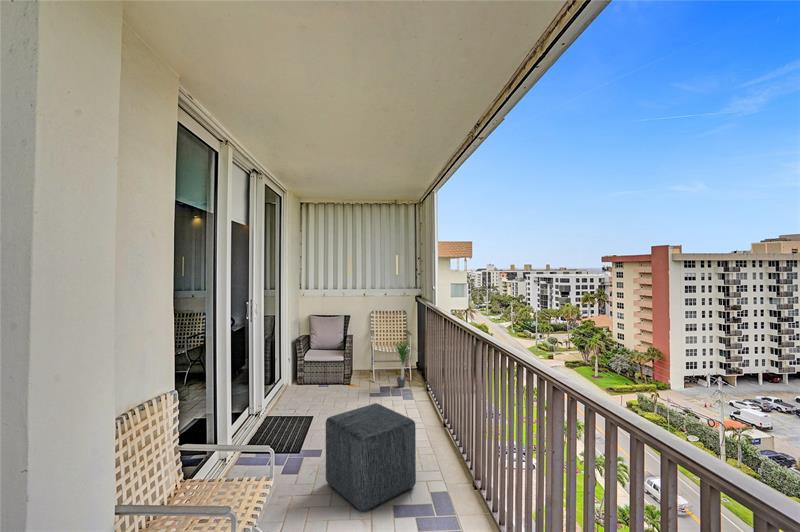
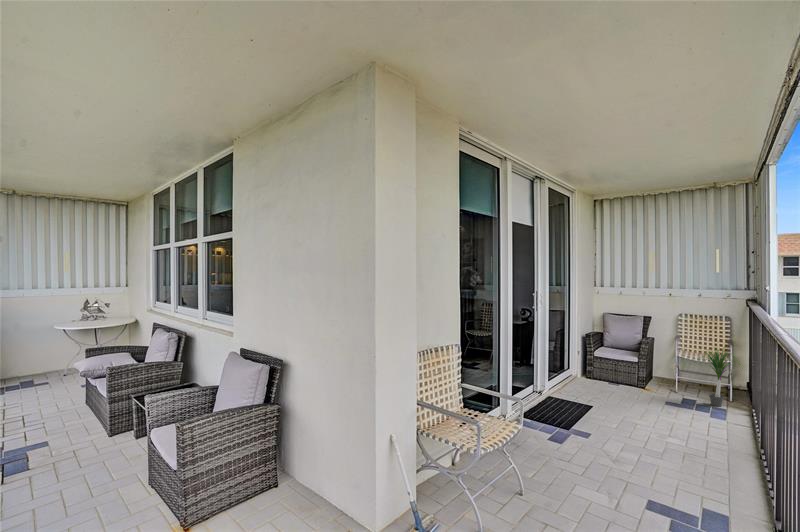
ottoman: present [326,403,416,512] -> none [584,397,688,495]

